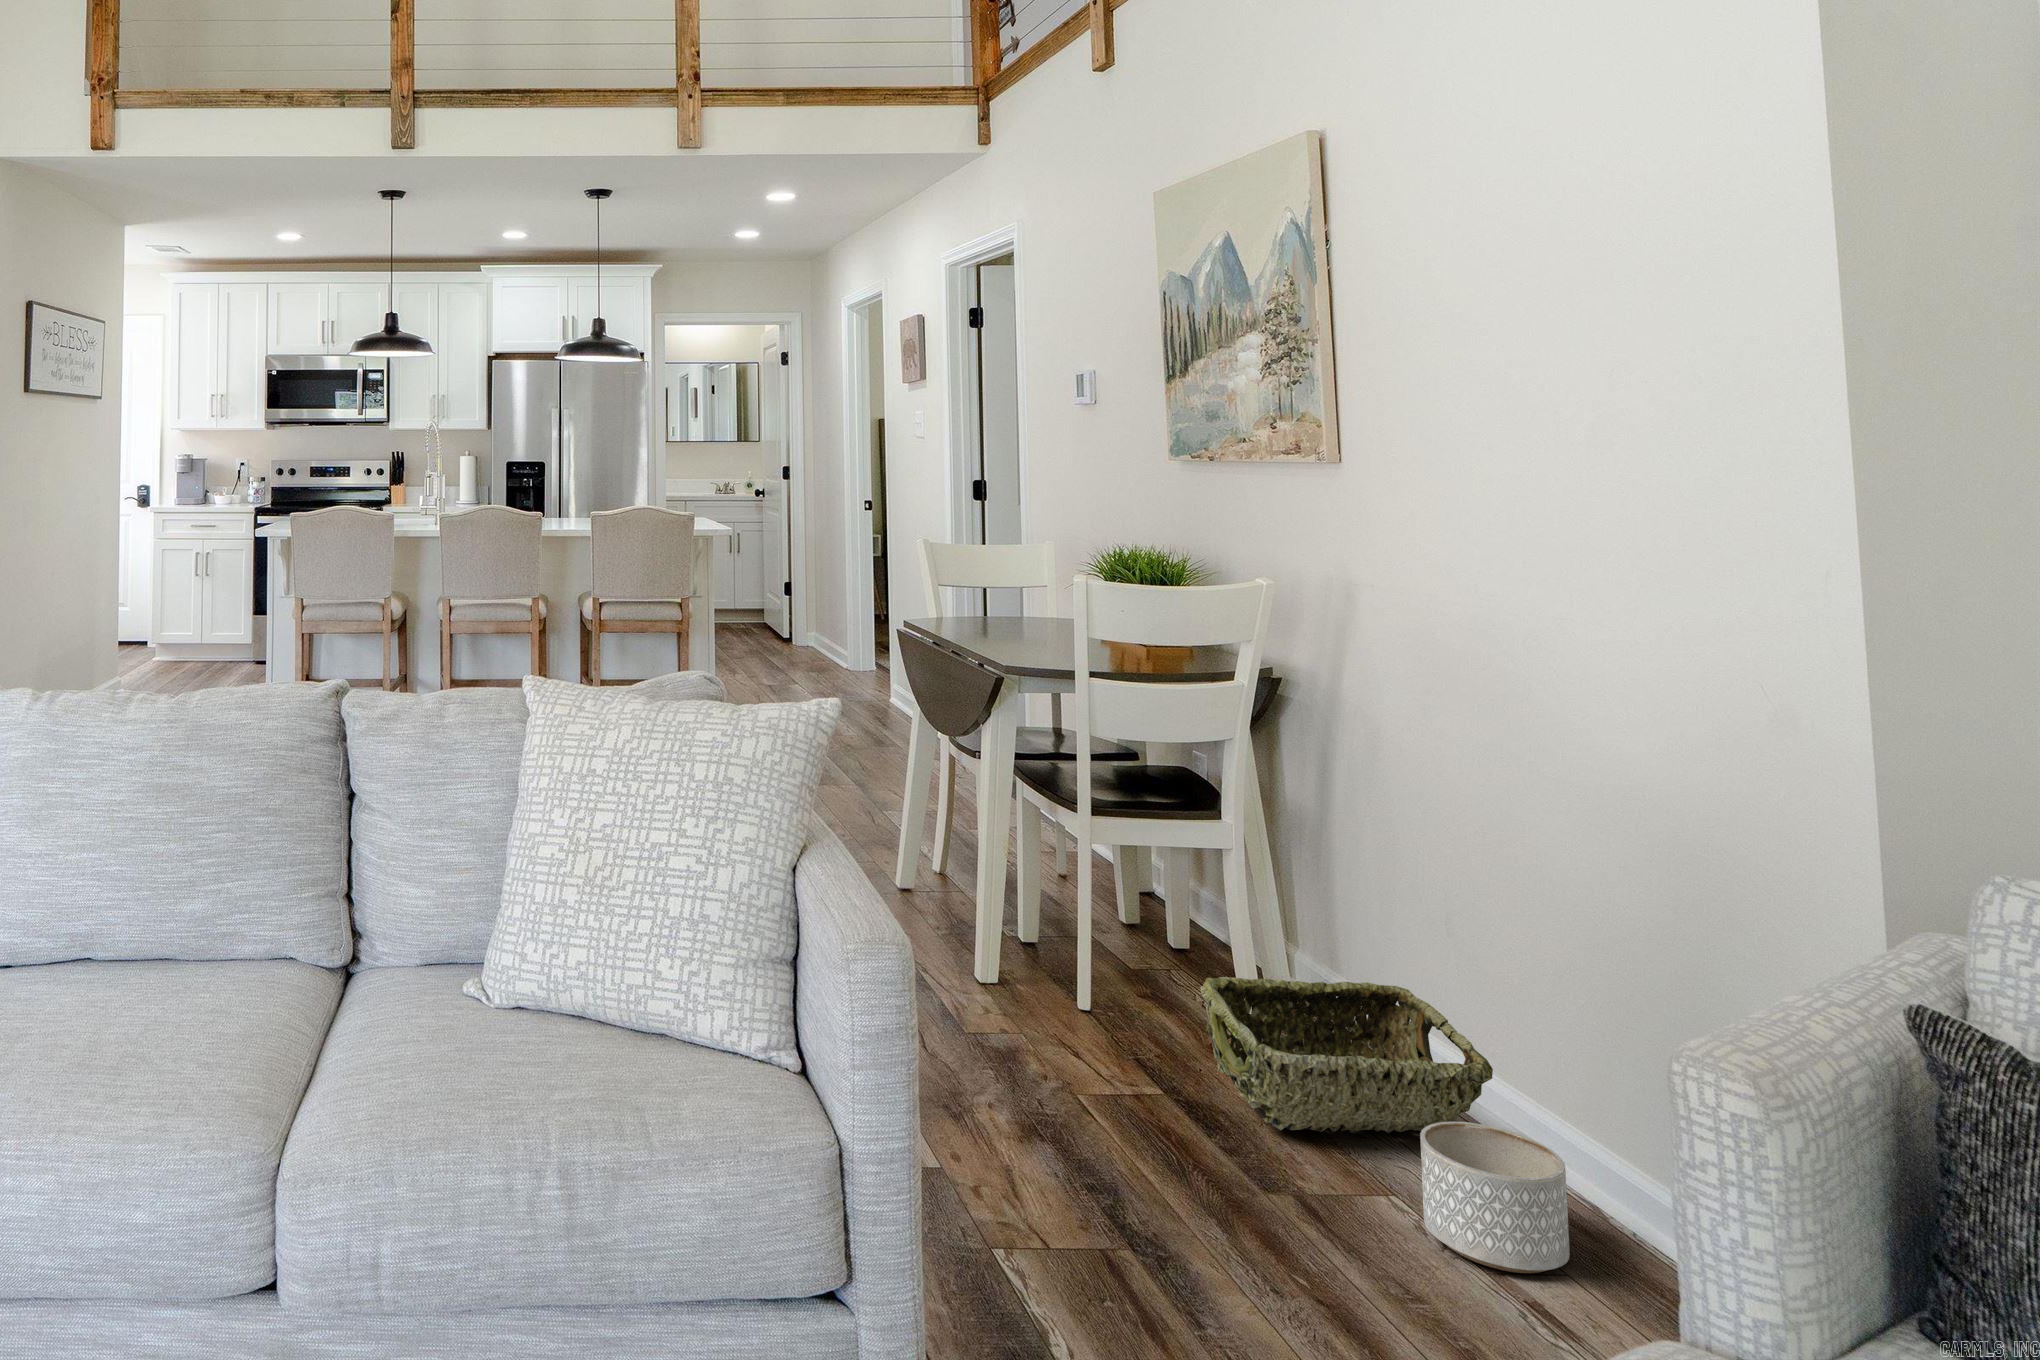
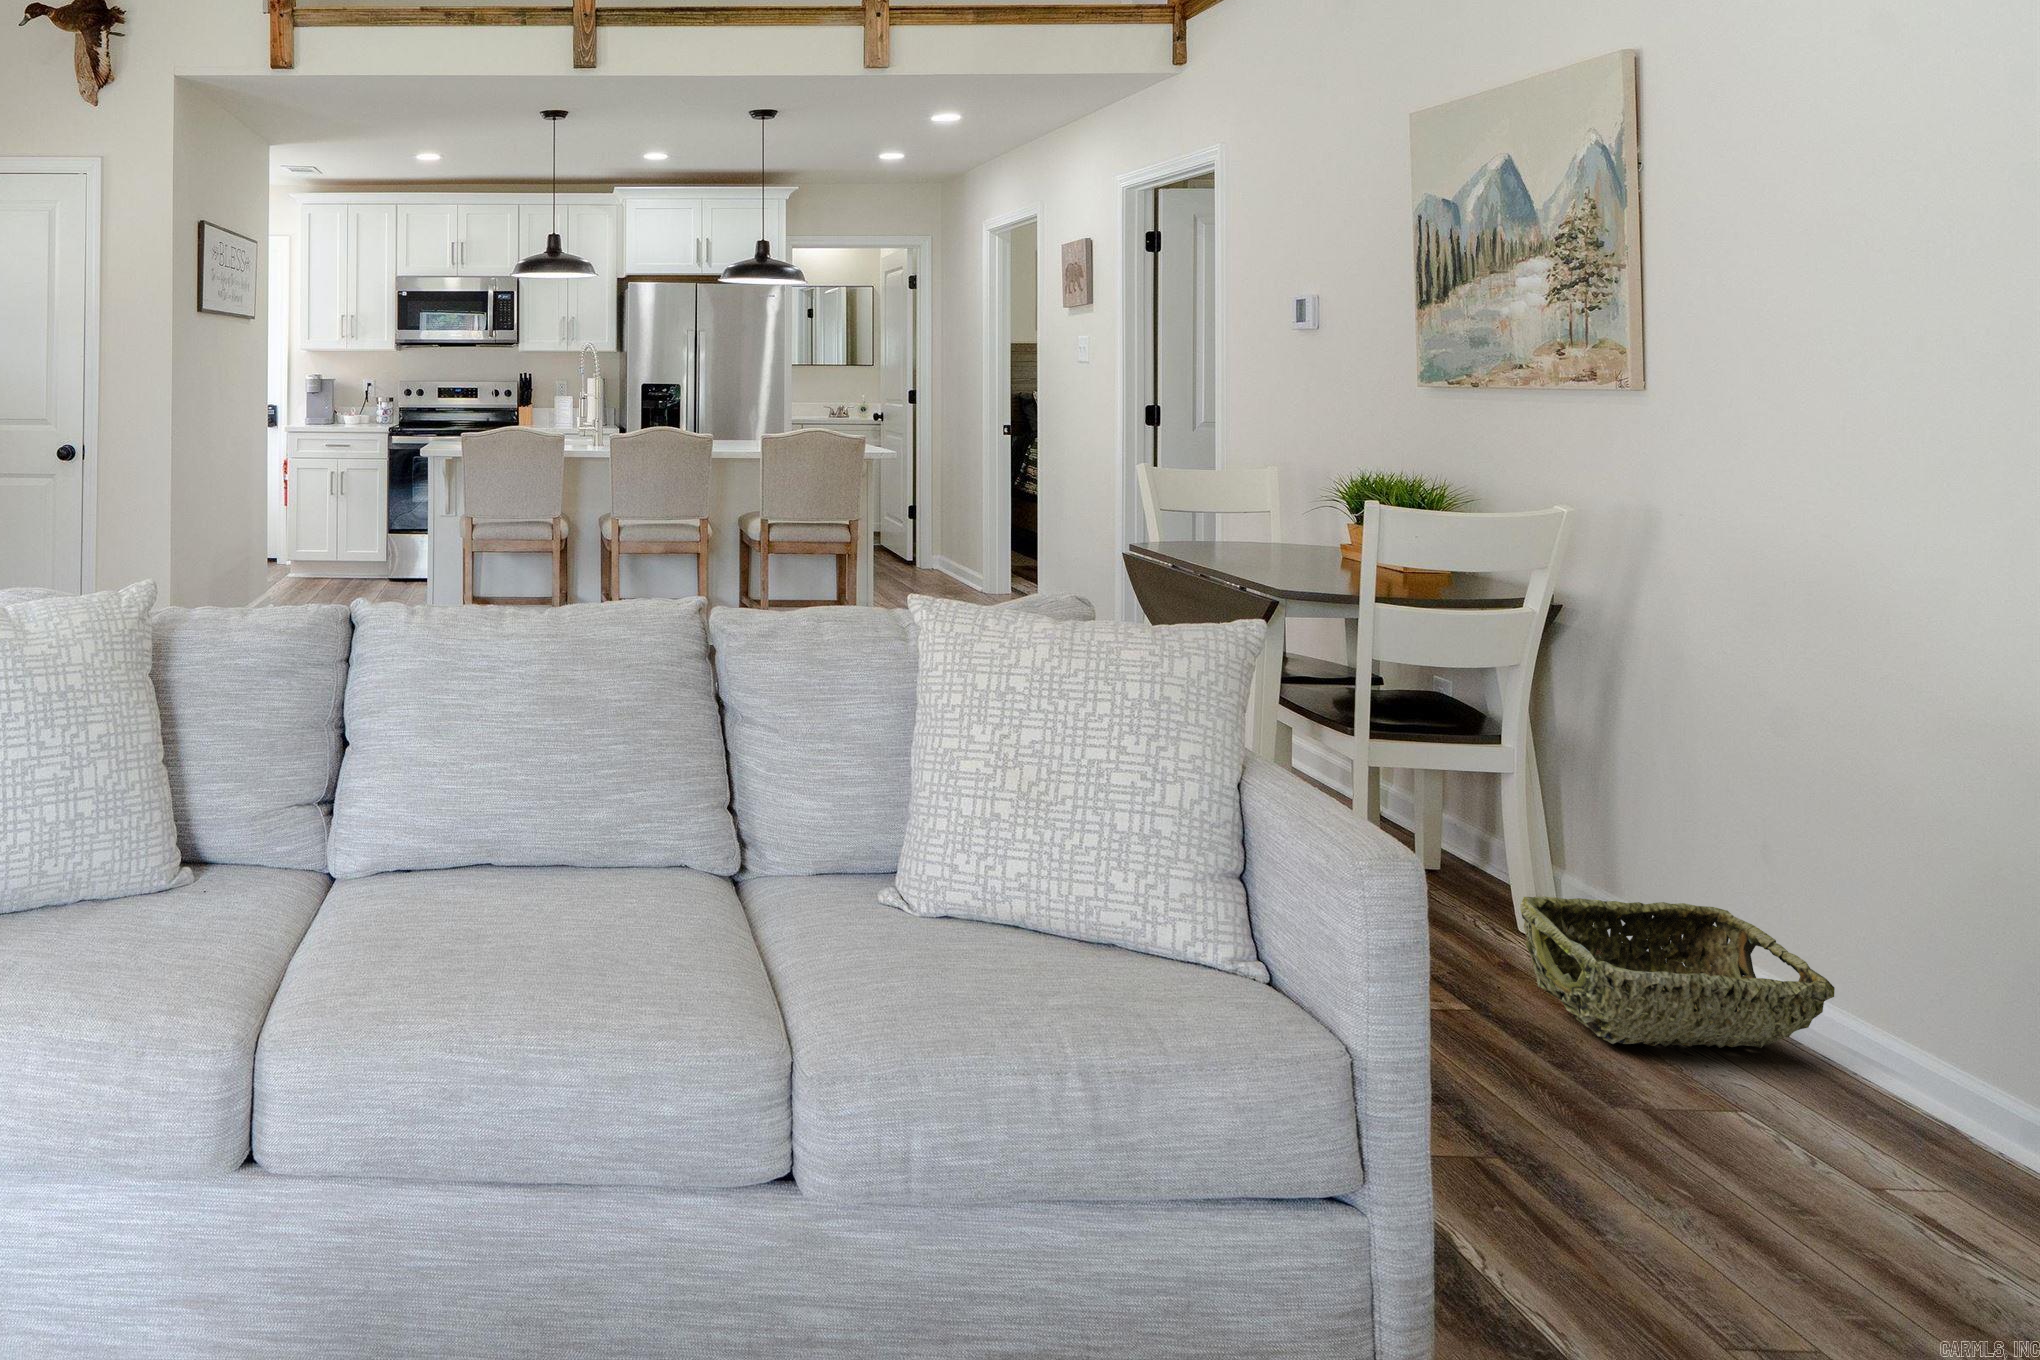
planter: present [1420,1122,1570,1273] -> none [1793,1037,1955,1181]

